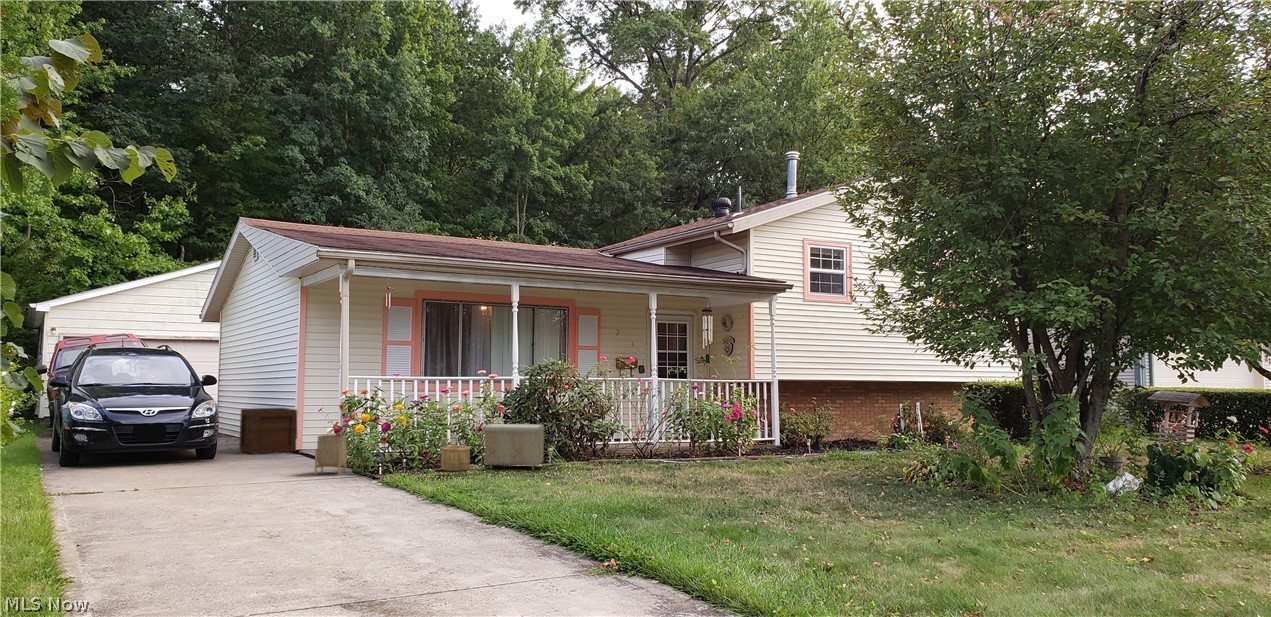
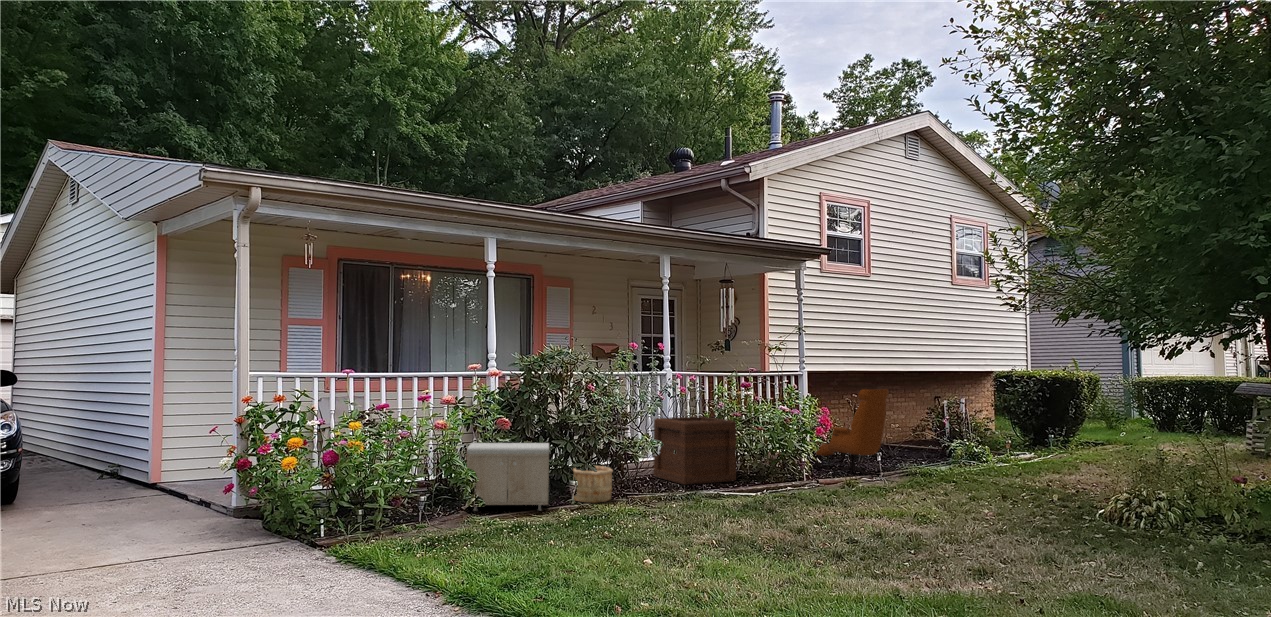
lounge chair: none [754,391,813,458] -> present [813,389,888,477]
wooden crate: present [239,408,297,454] -> present [653,417,736,485]
planter: present [314,435,347,475] -> none [201,468,252,534]
wooden bucket: present [441,445,471,471] -> present [573,466,613,503]

